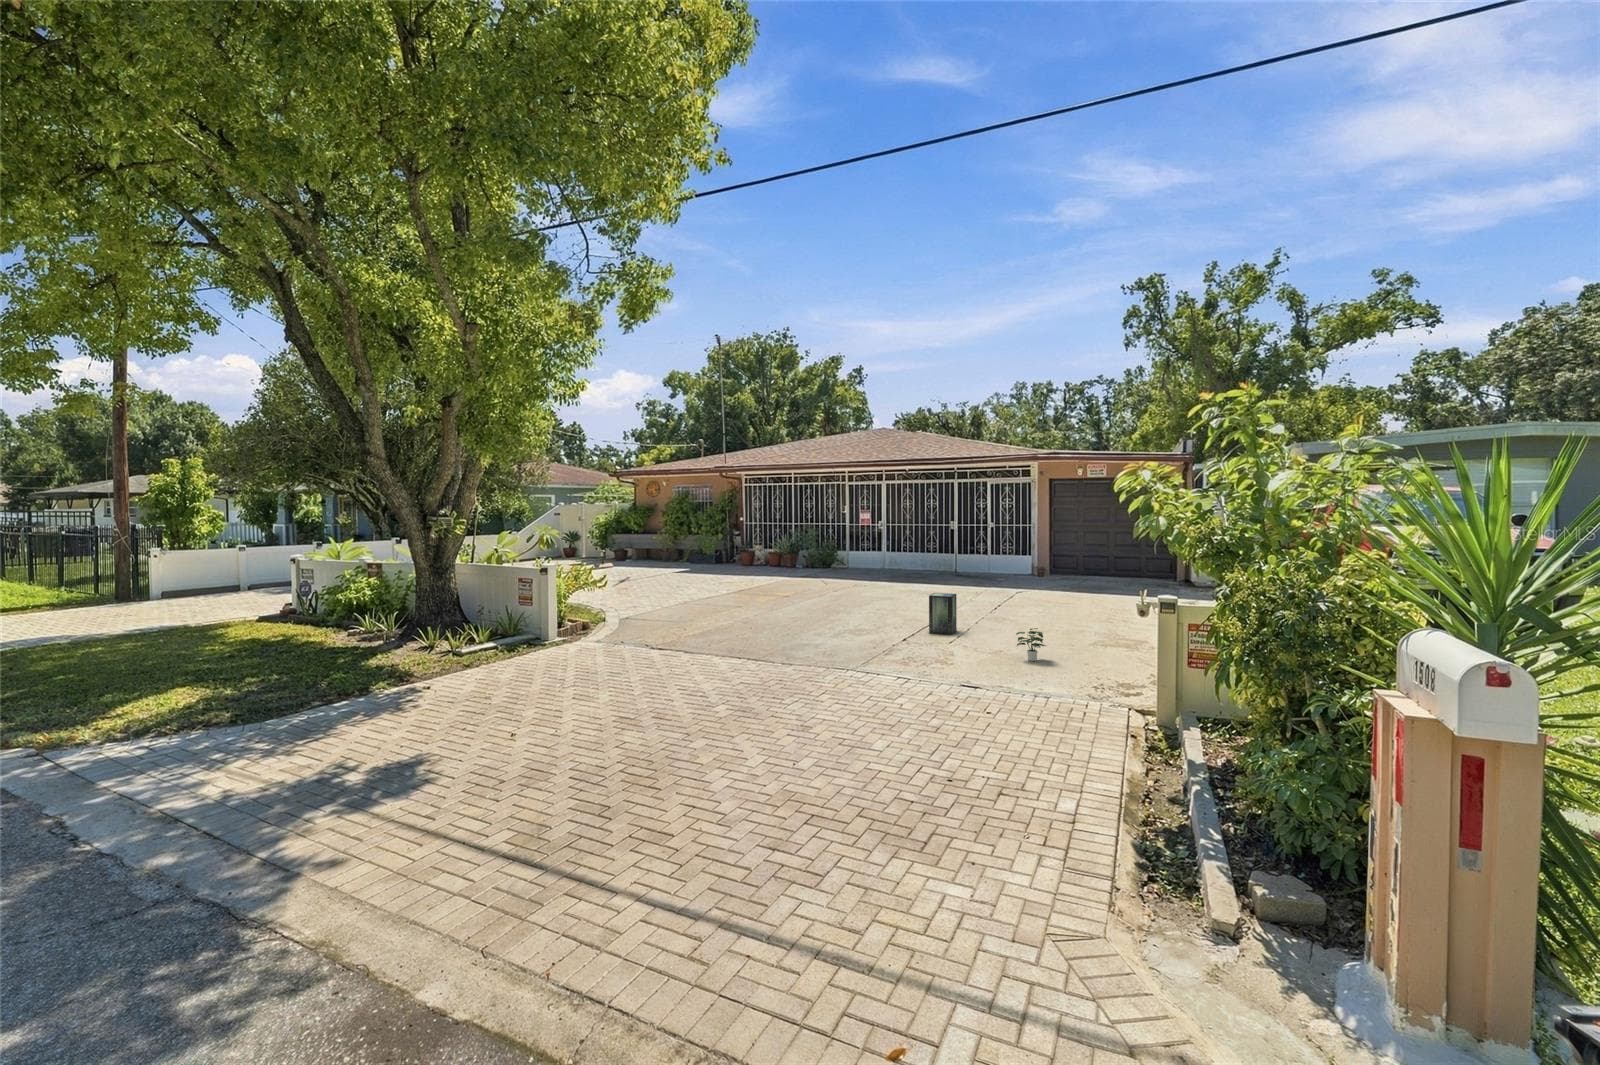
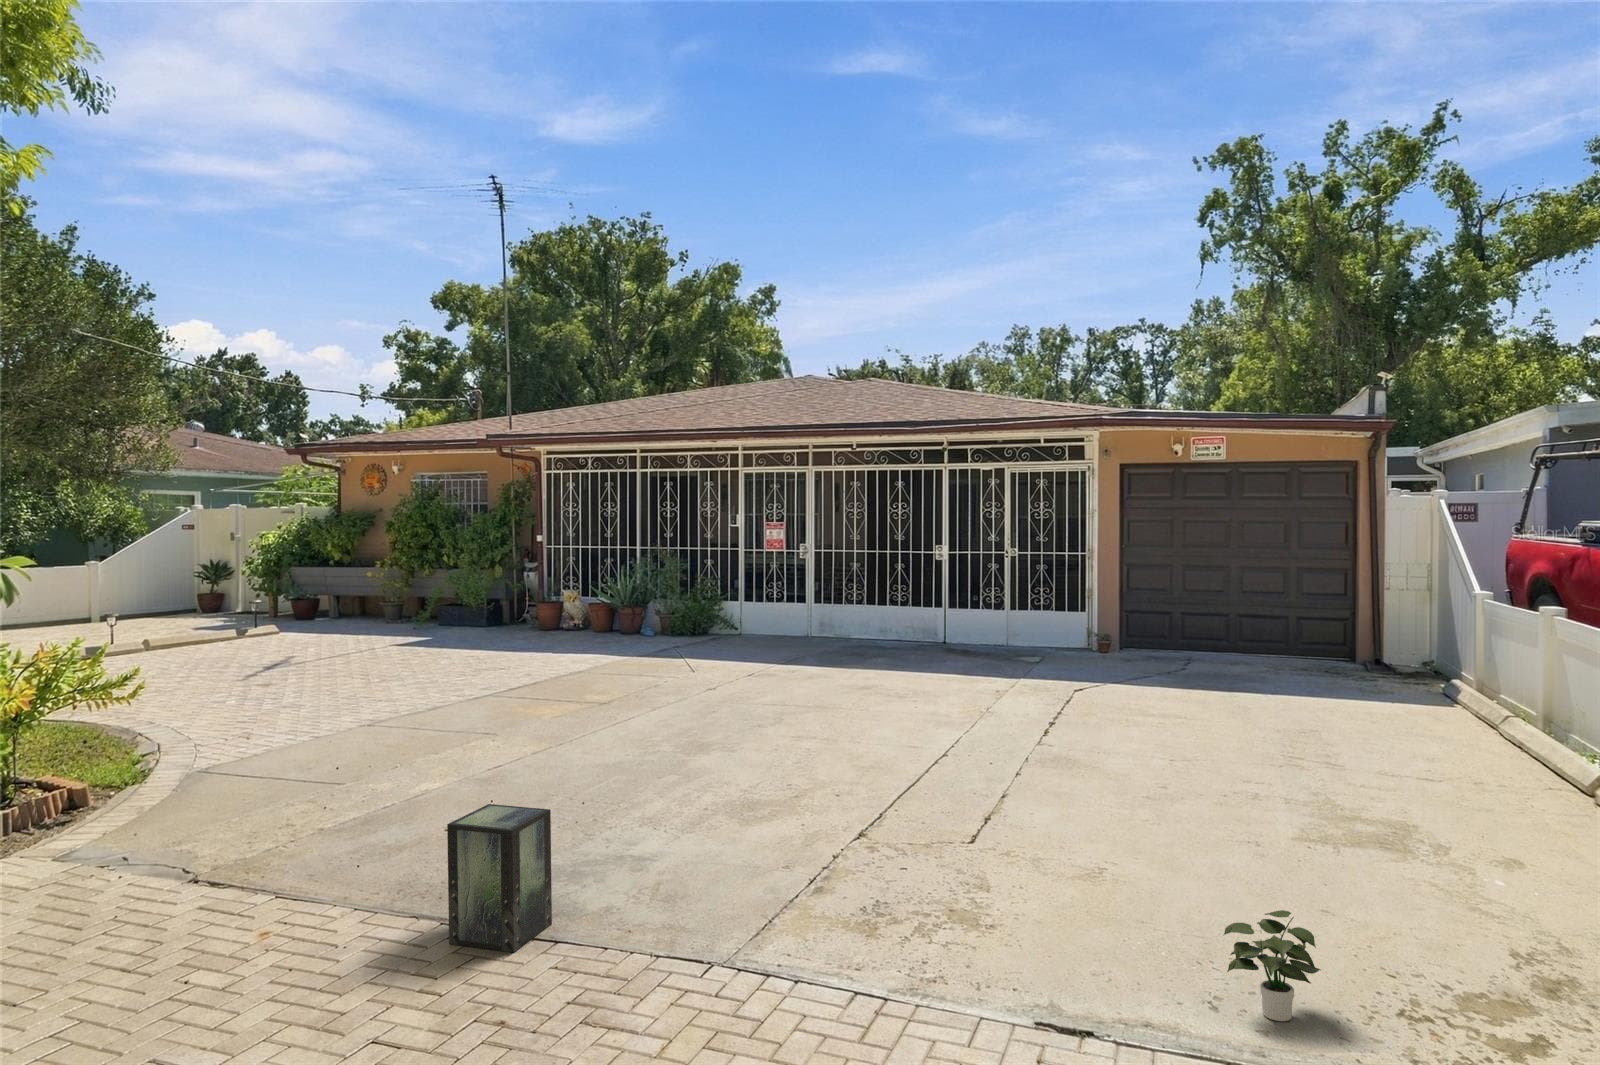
storage box: present [929,593,957,634] -> present [447,804,552,952]

